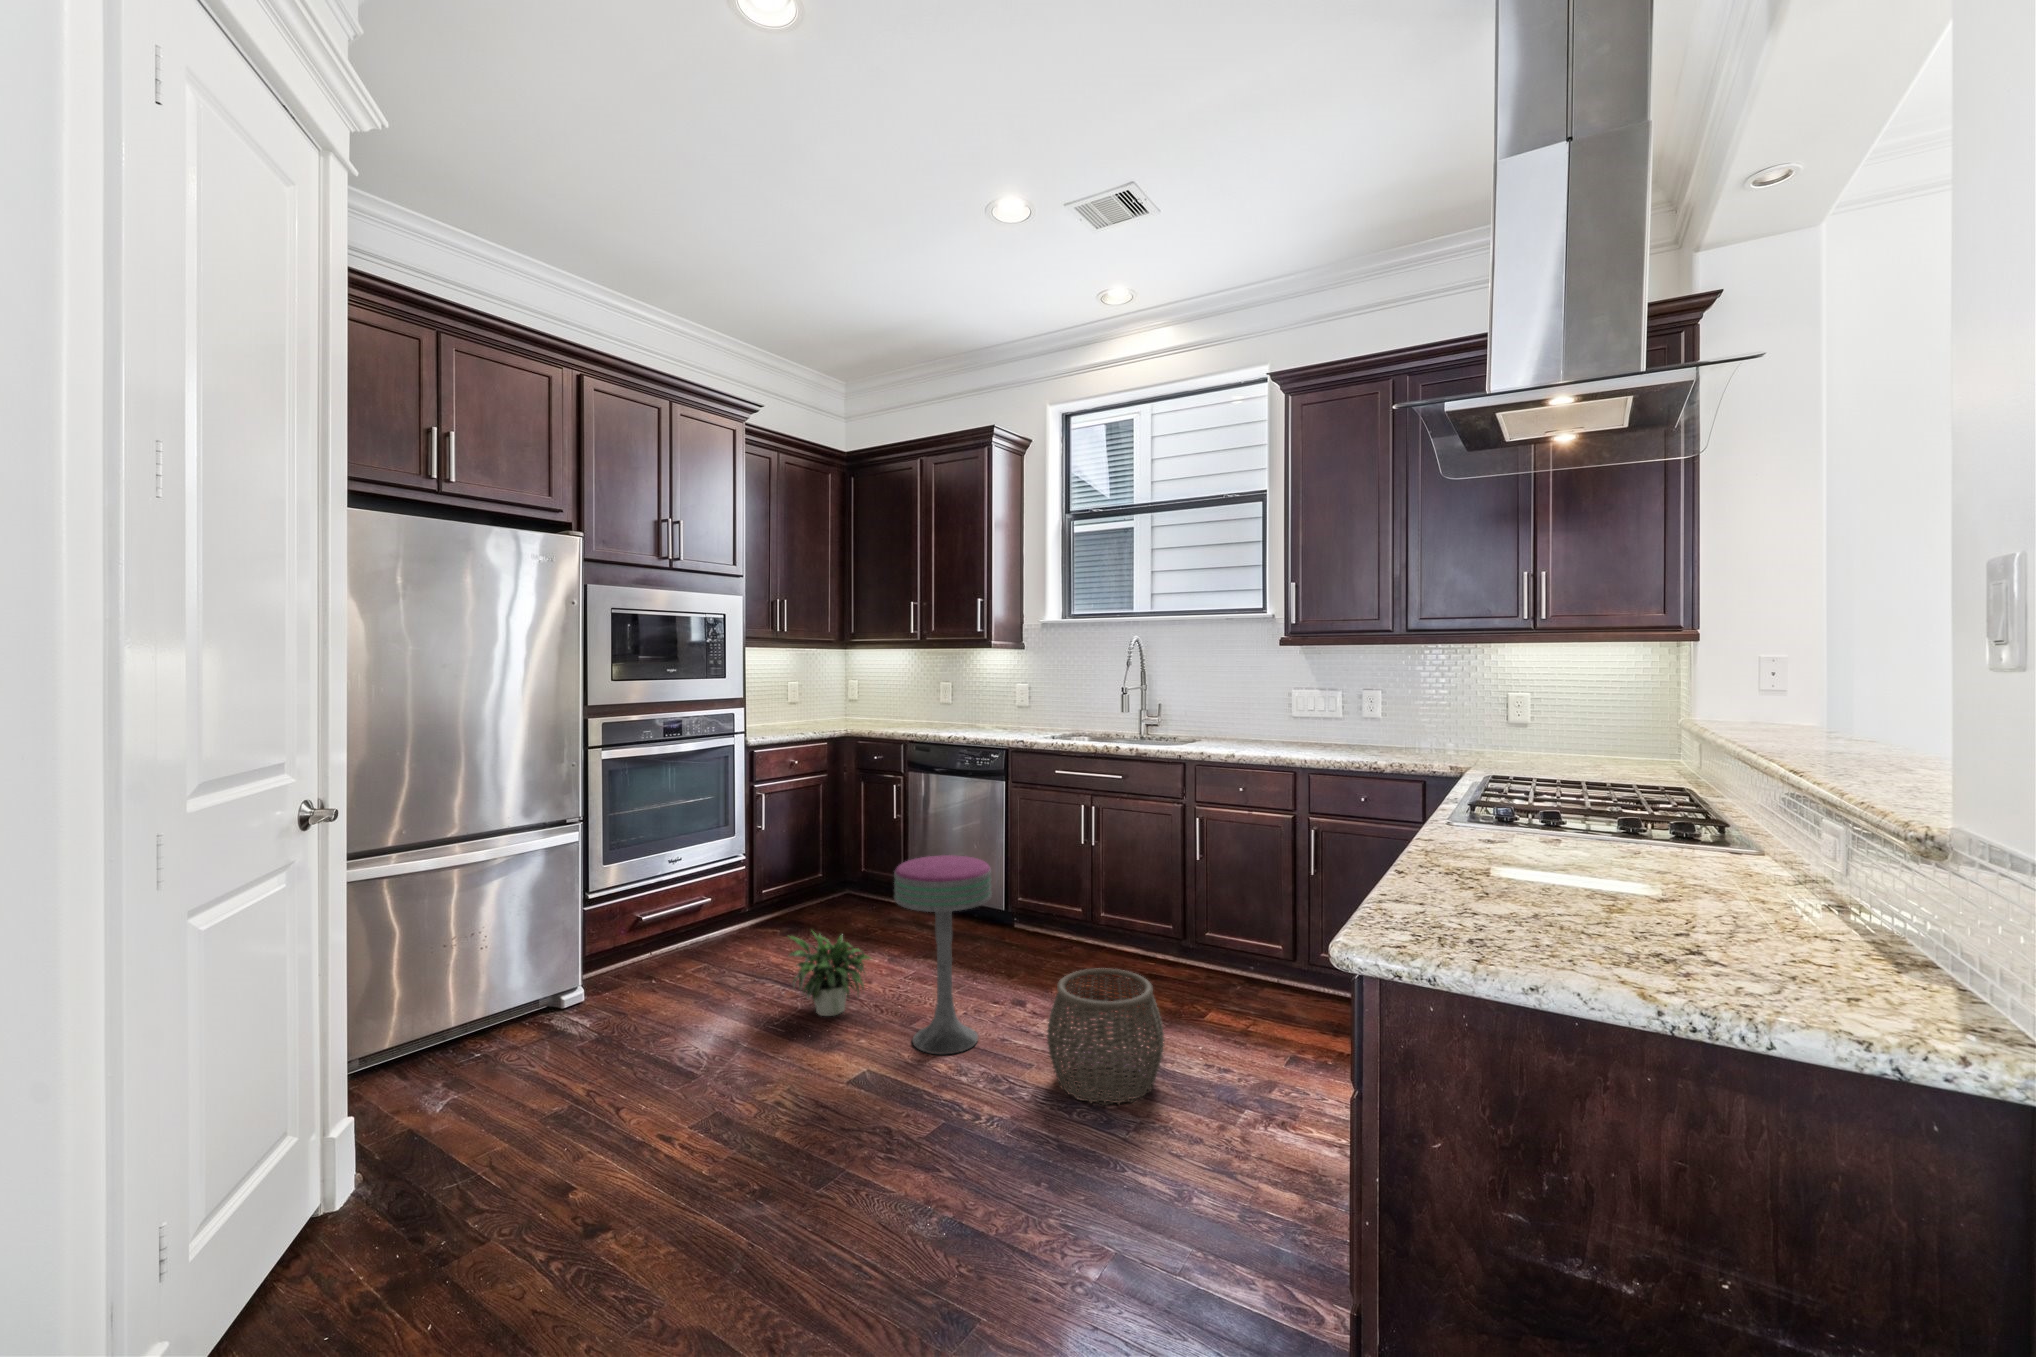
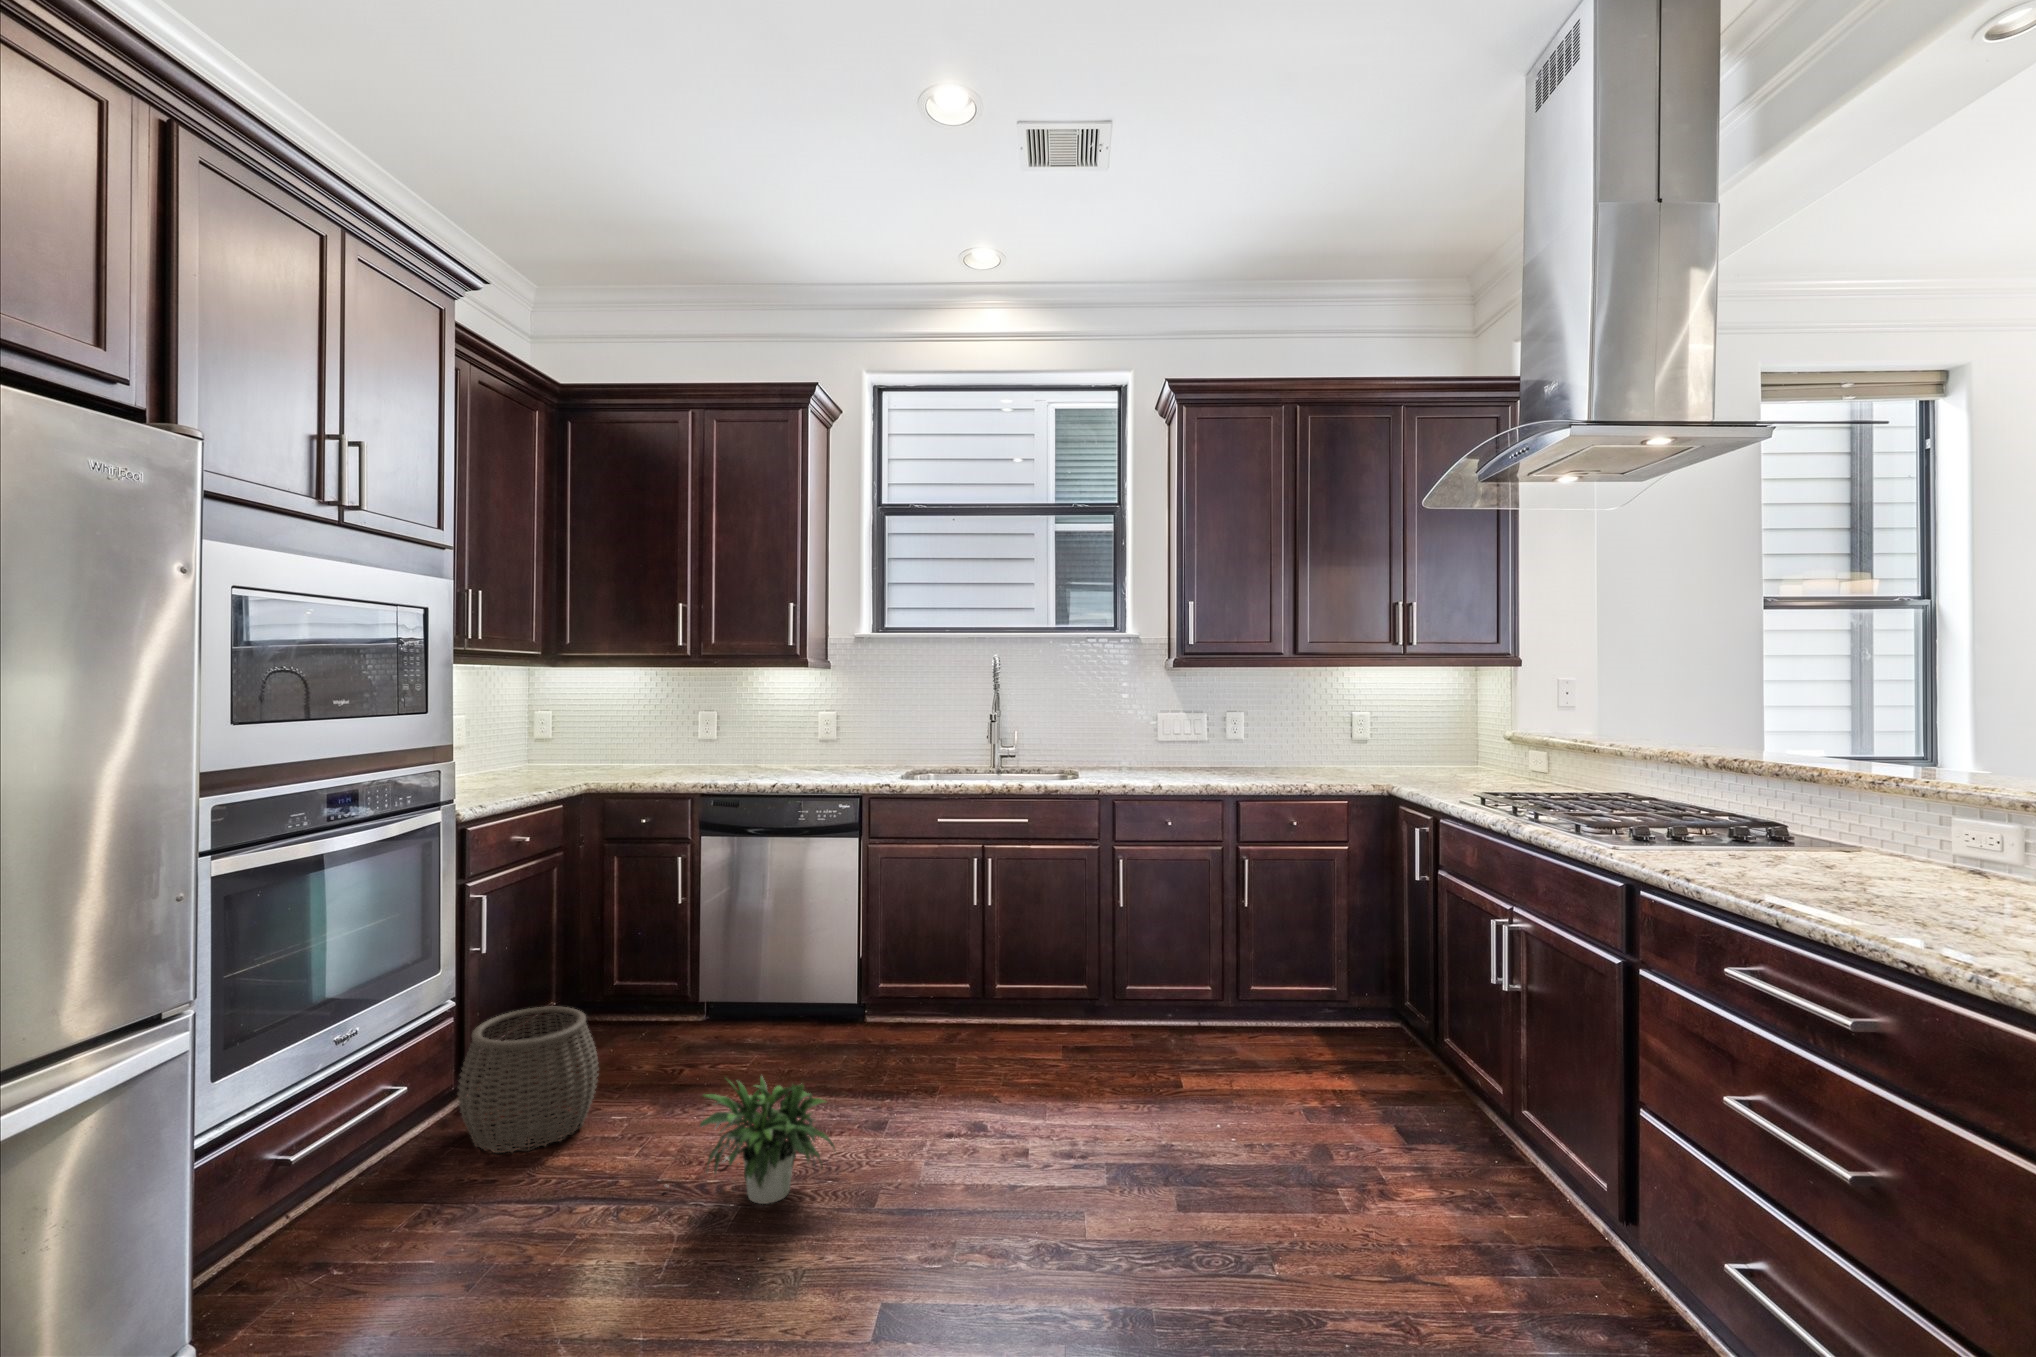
bar stool: present [894,855,992,1054] -> none [910,936,1041,1213]
woven basket: present [1047,968,1164,1105] -> present [458,1007,599,1153]

